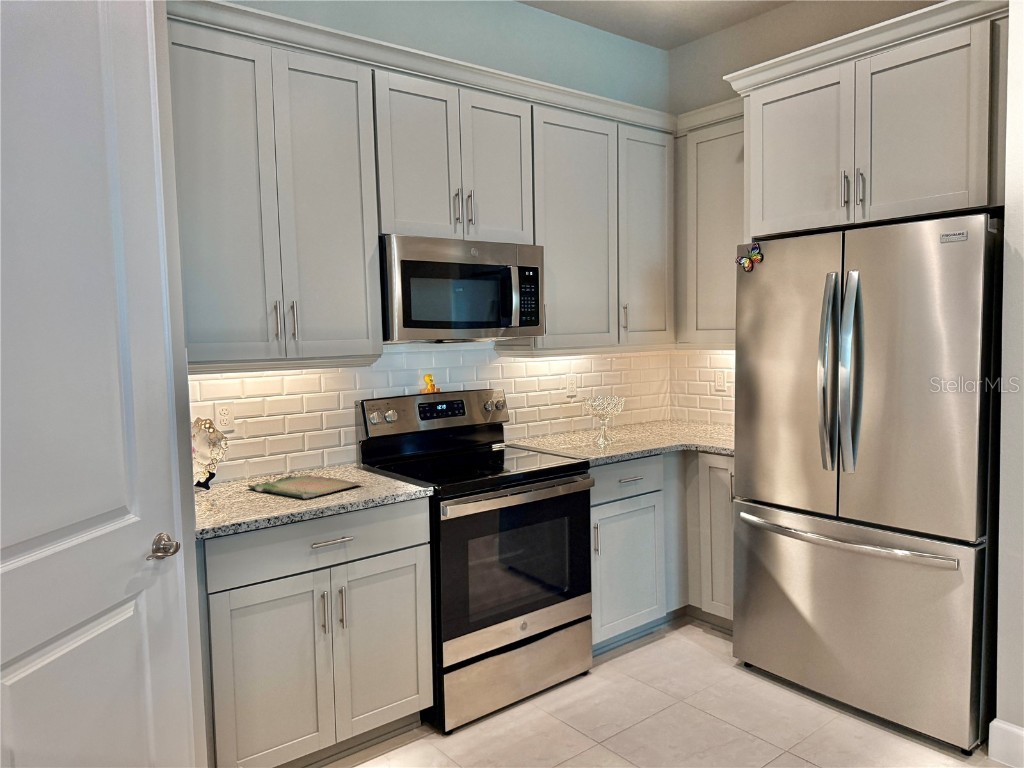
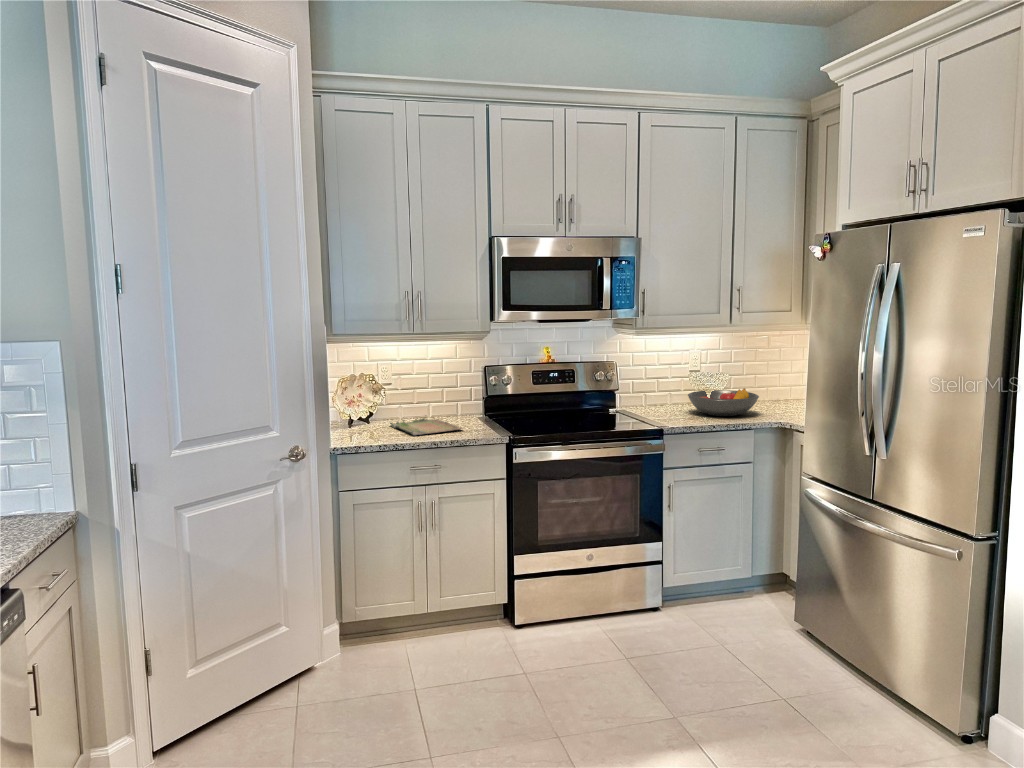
fruit bowl: none [582,412,656,443] -> present [688,388,759,416]

